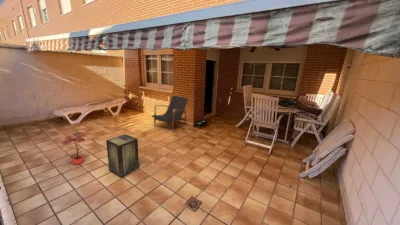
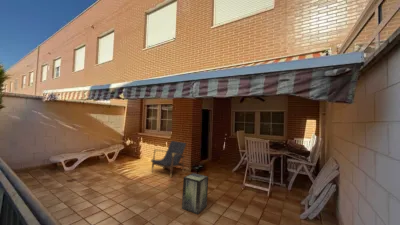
potted plant: present [62,134,85,165] -> none [69,175,90,207]
storage box: present [106,134,139,178] -> present [182,173,208,214]

